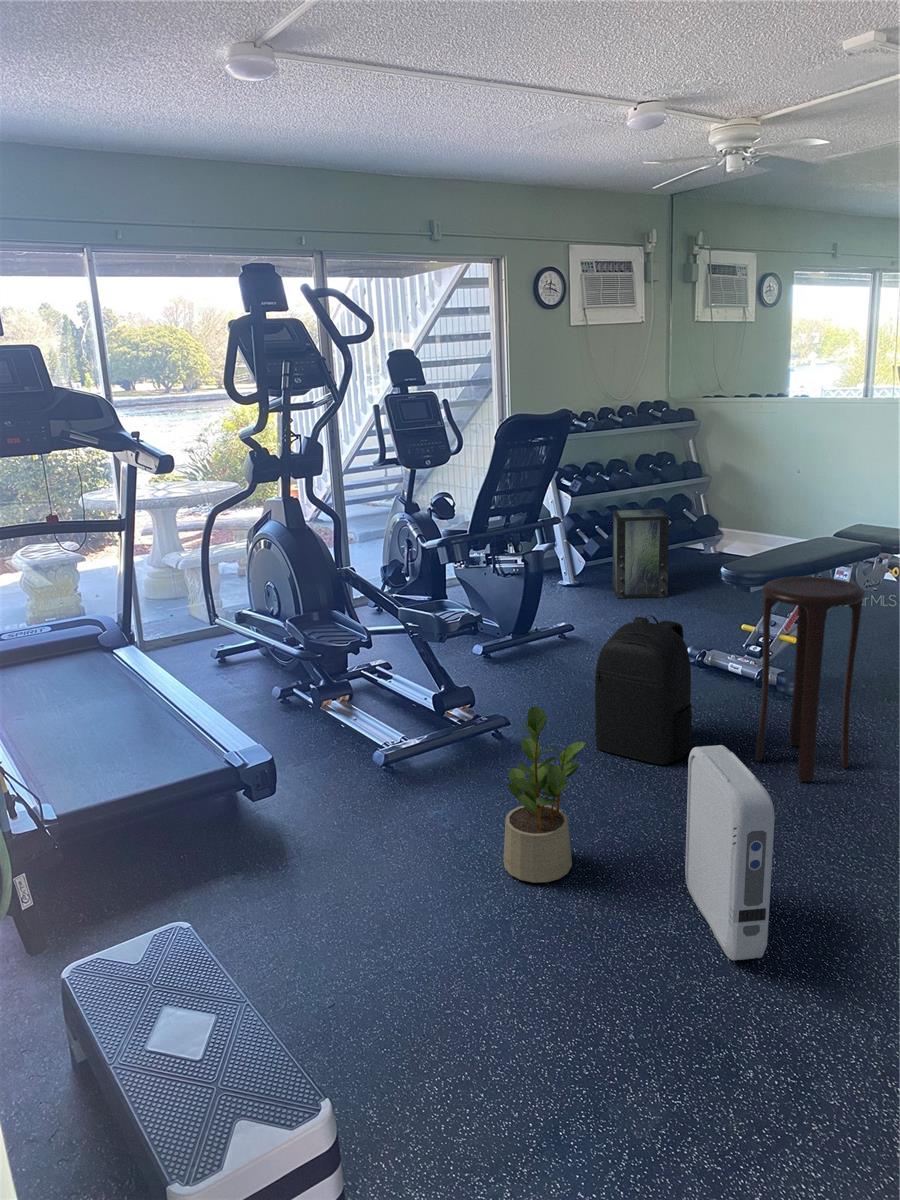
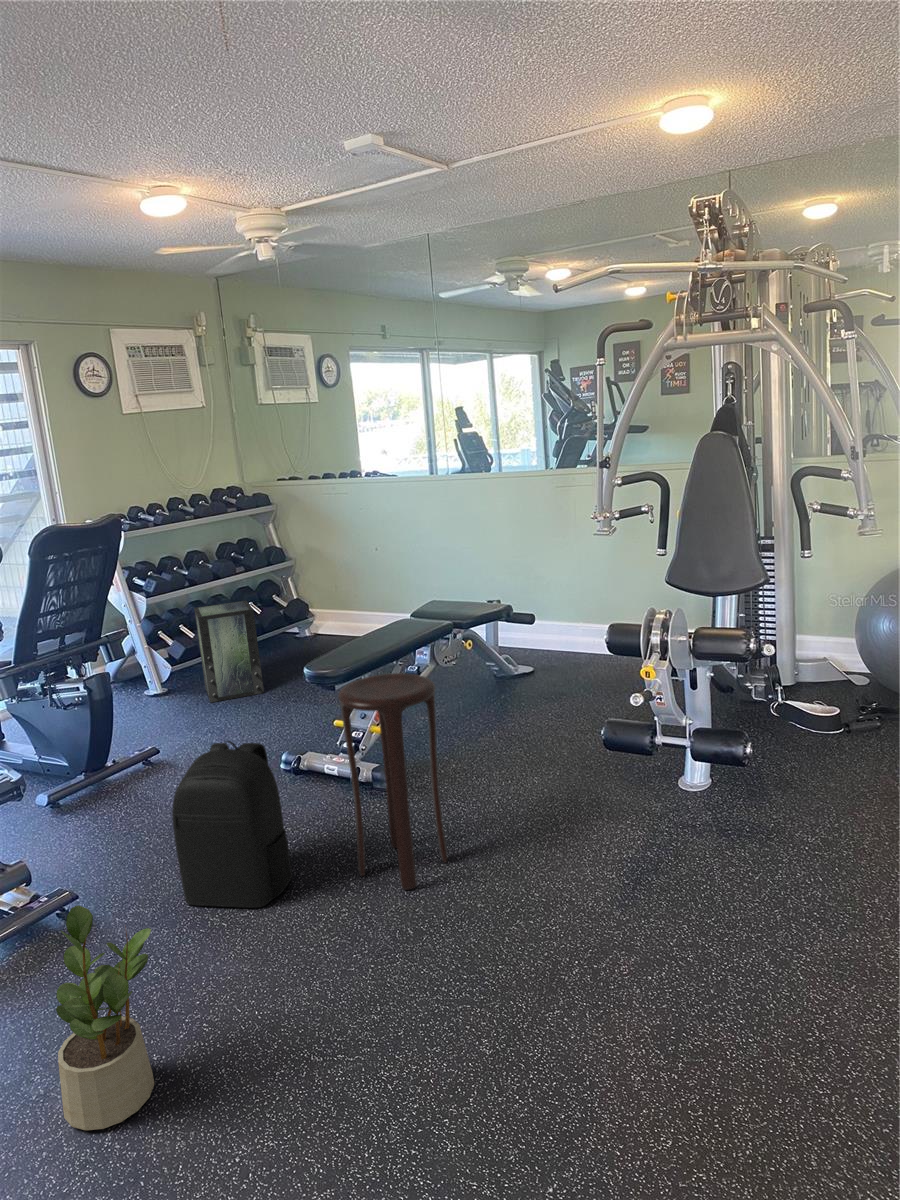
air purifier: present [685,745,775,960] -> none [270,901,379,1159]

